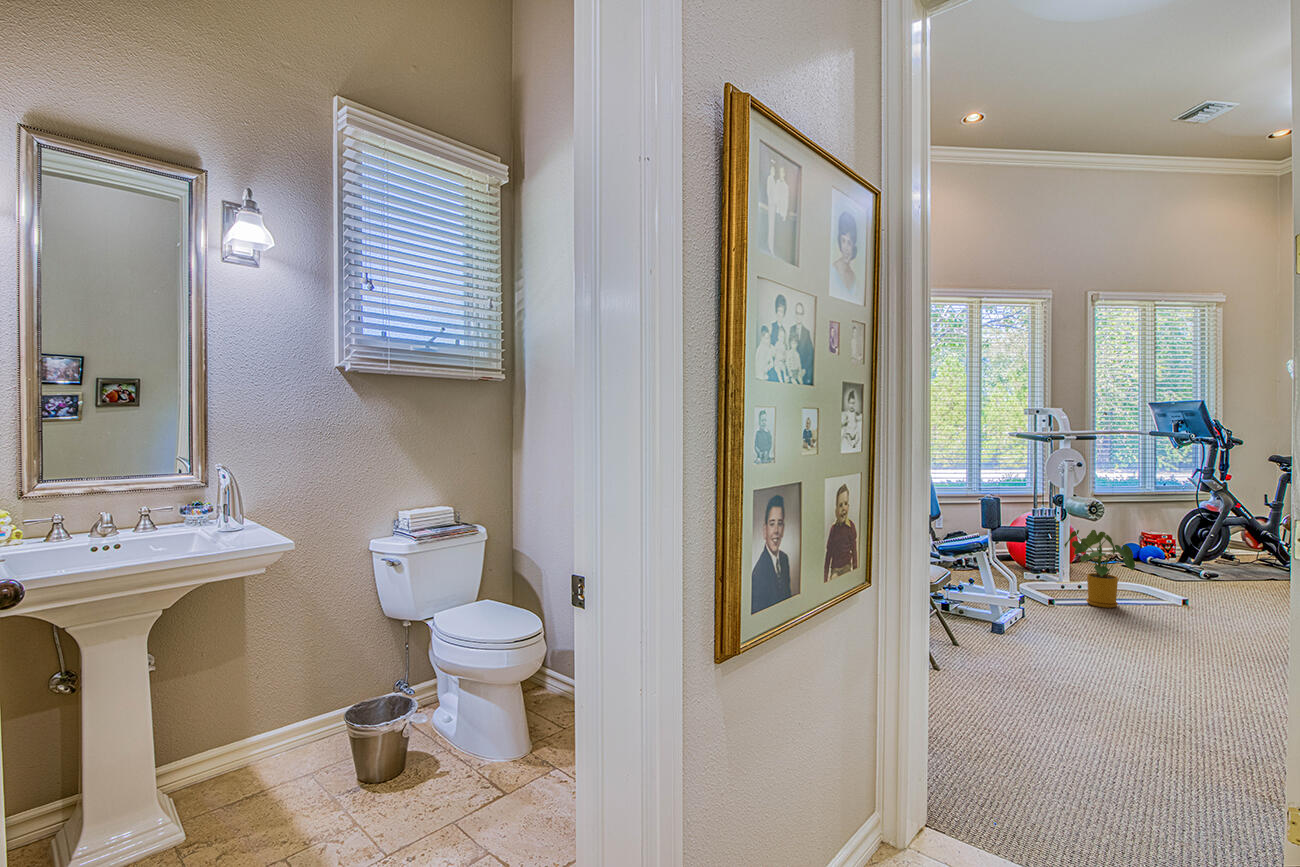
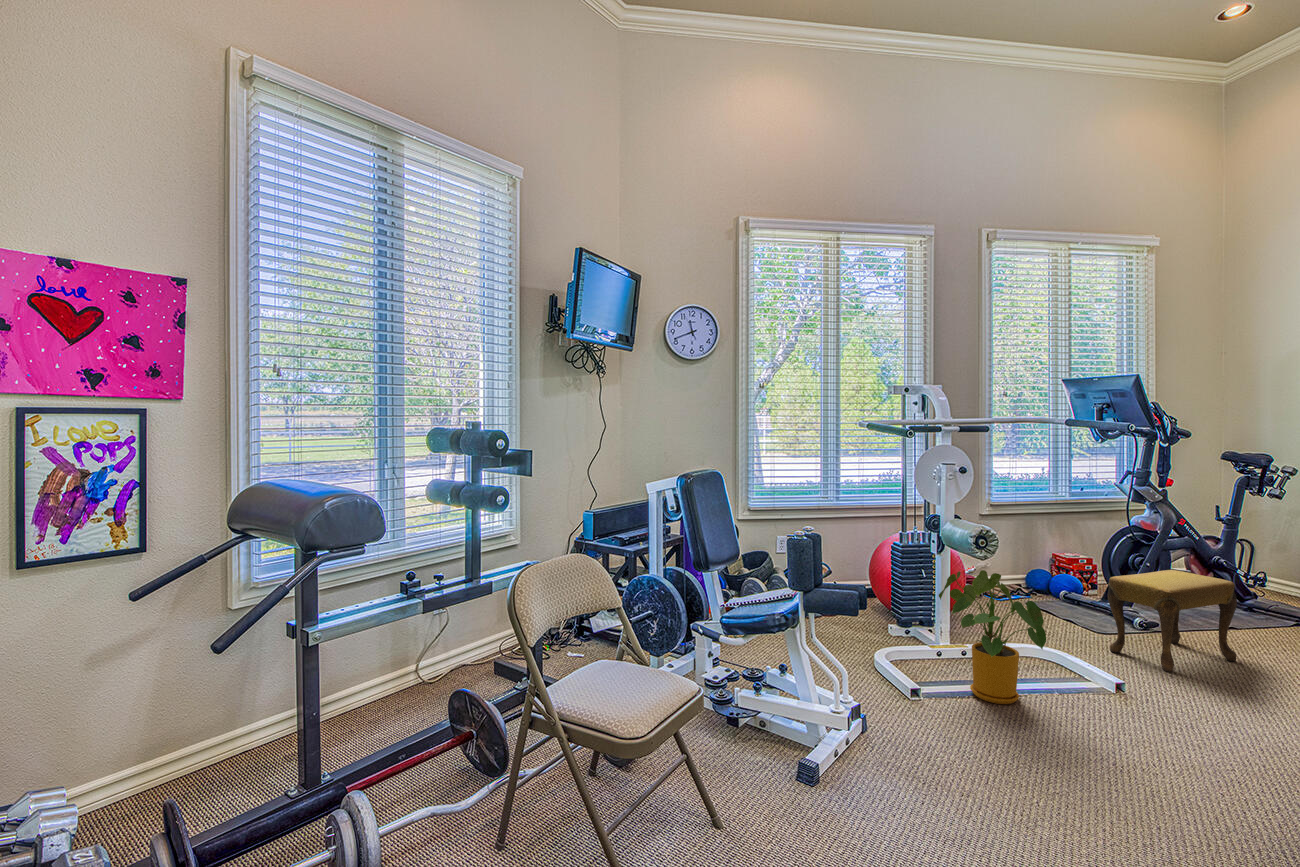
footstool: none [1179,536,1267,597] -> present [1108,570,1237,672]

